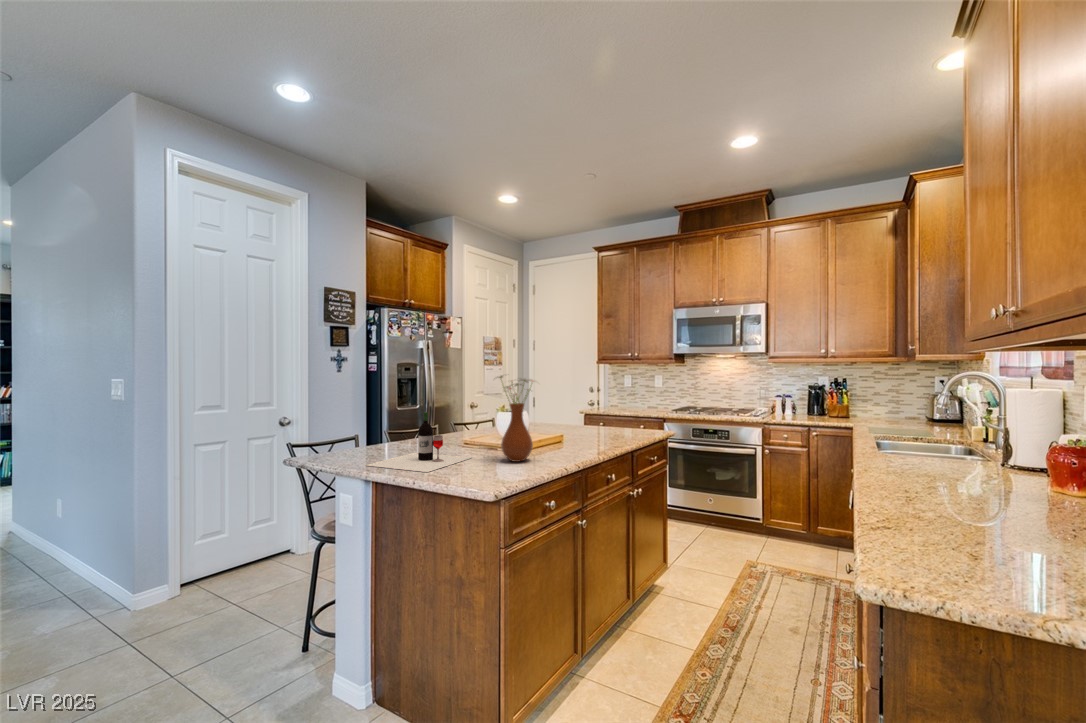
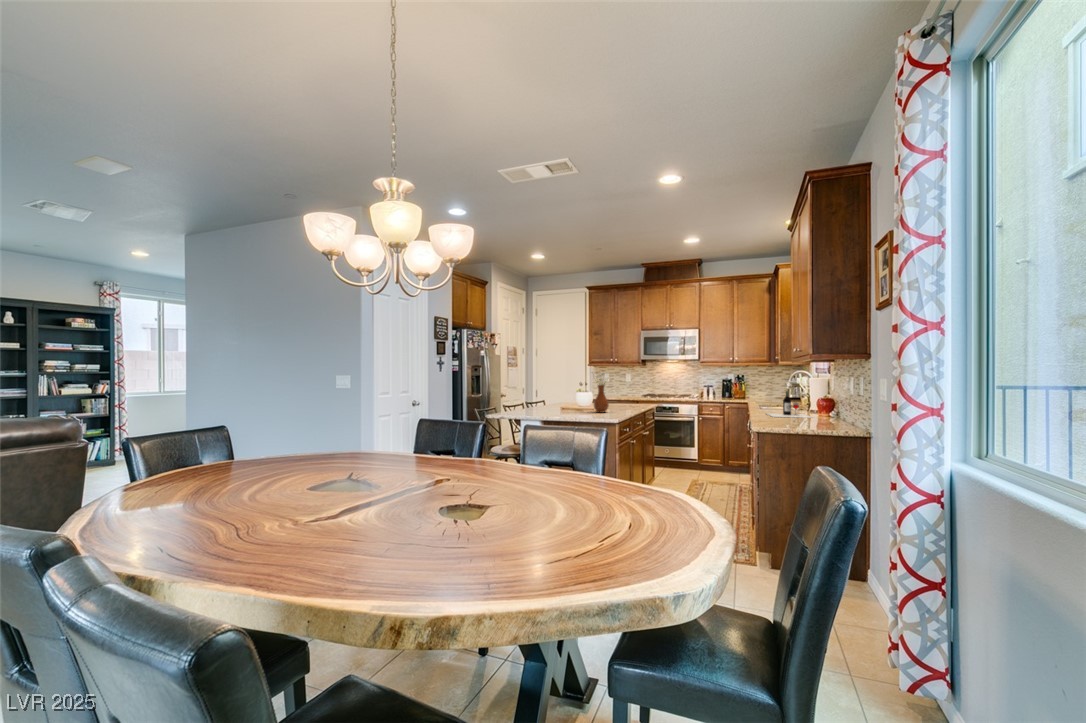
wine bottle: present [366,412,470,472] -> present [768,391,812,418]

